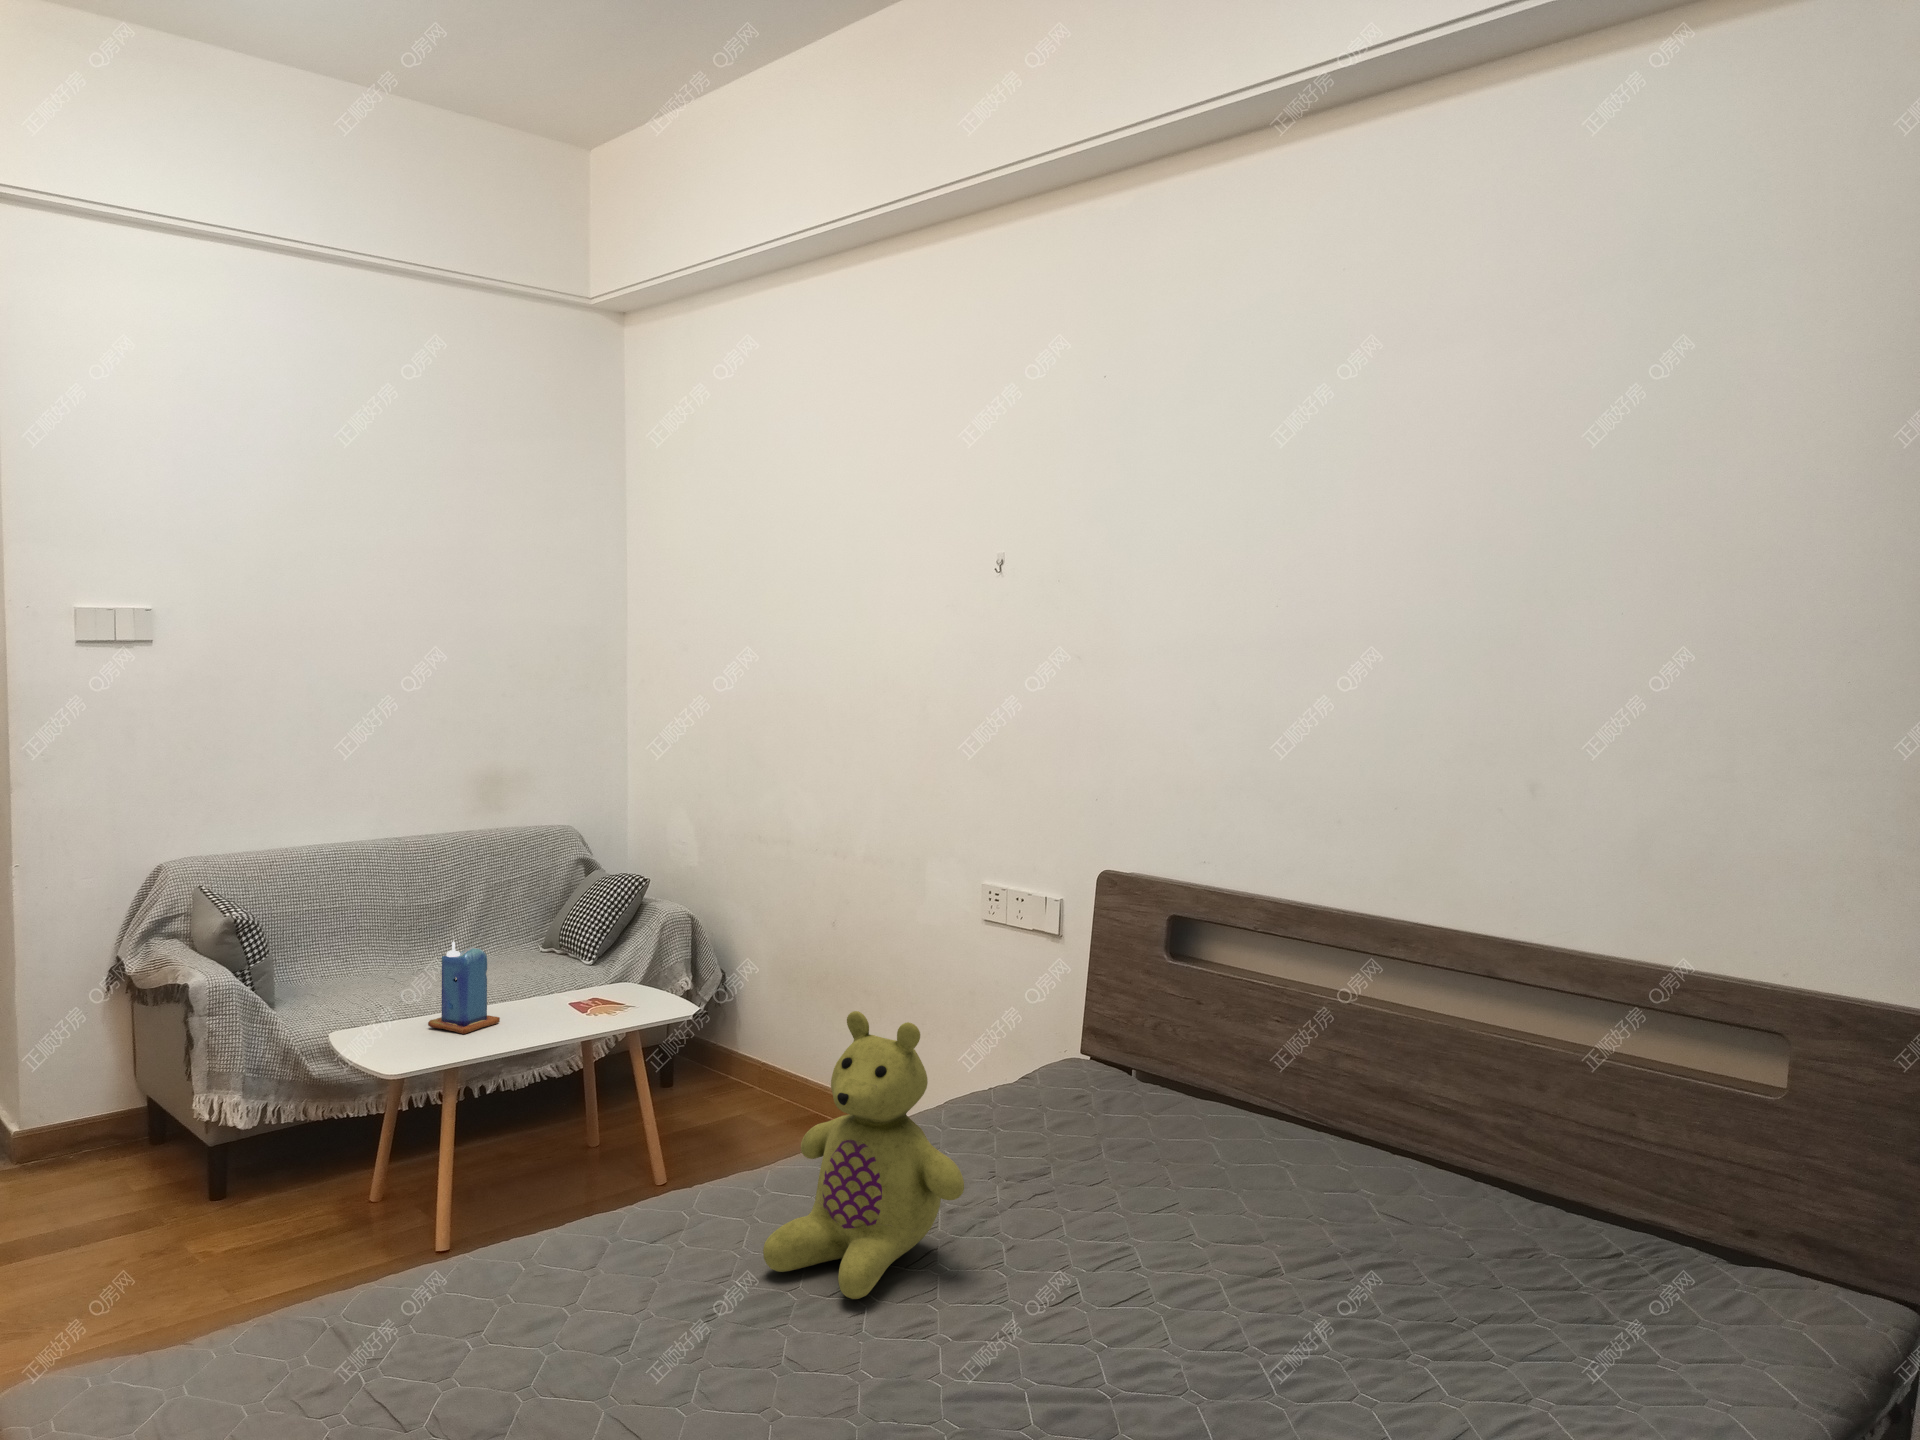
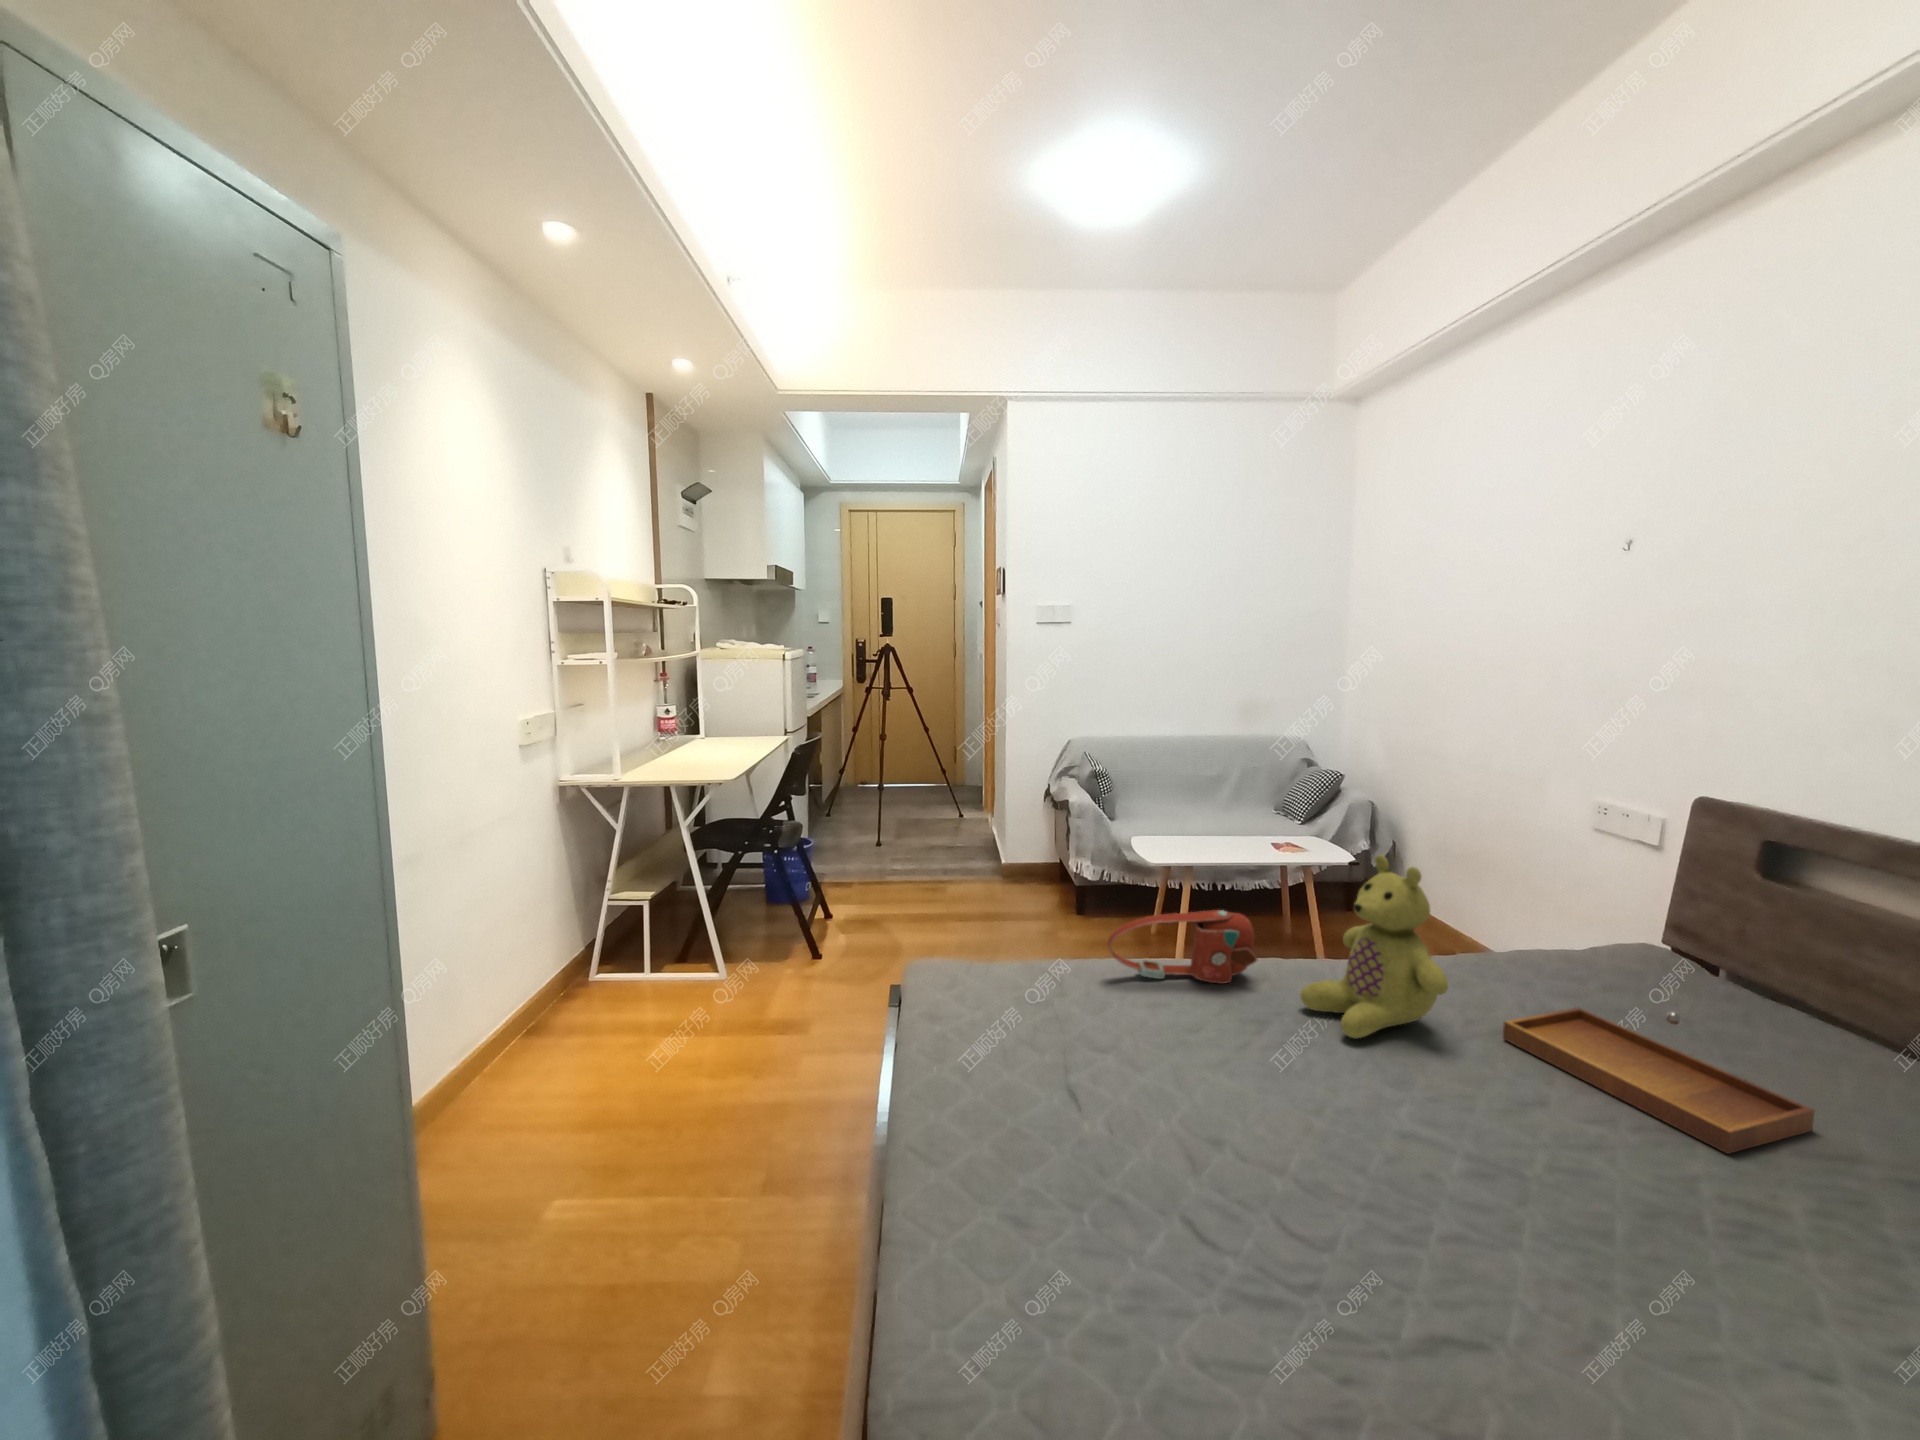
candle: present [428,941,500,1034] -> none [1182,794,1223,848]
handbag: none [434,1145,687,1300] -> present [1108,910,1257,984]
tray: none [1013,1146,1312,1304] -> present [1503,1008,1814,1154]

